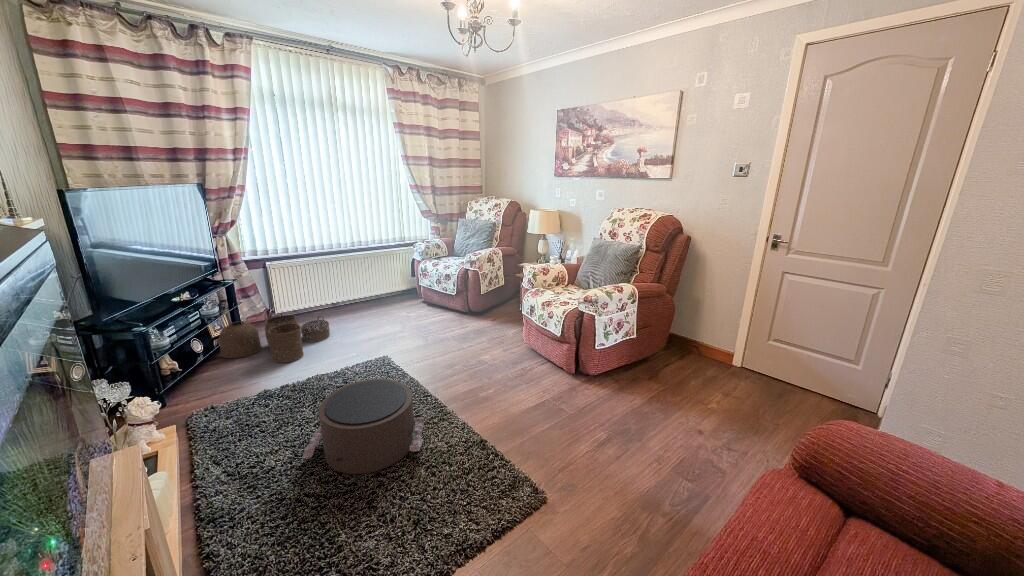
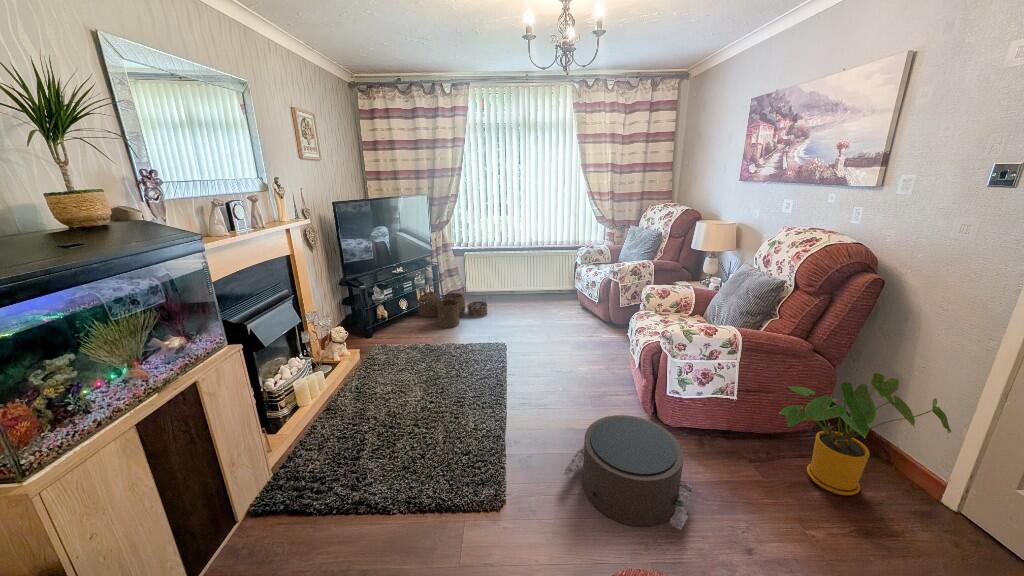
house plant: none [661,295,742,378] -> present [780,373,951,495]
pouf: present [302,379,424,474] -> present [563,415,692,530]

